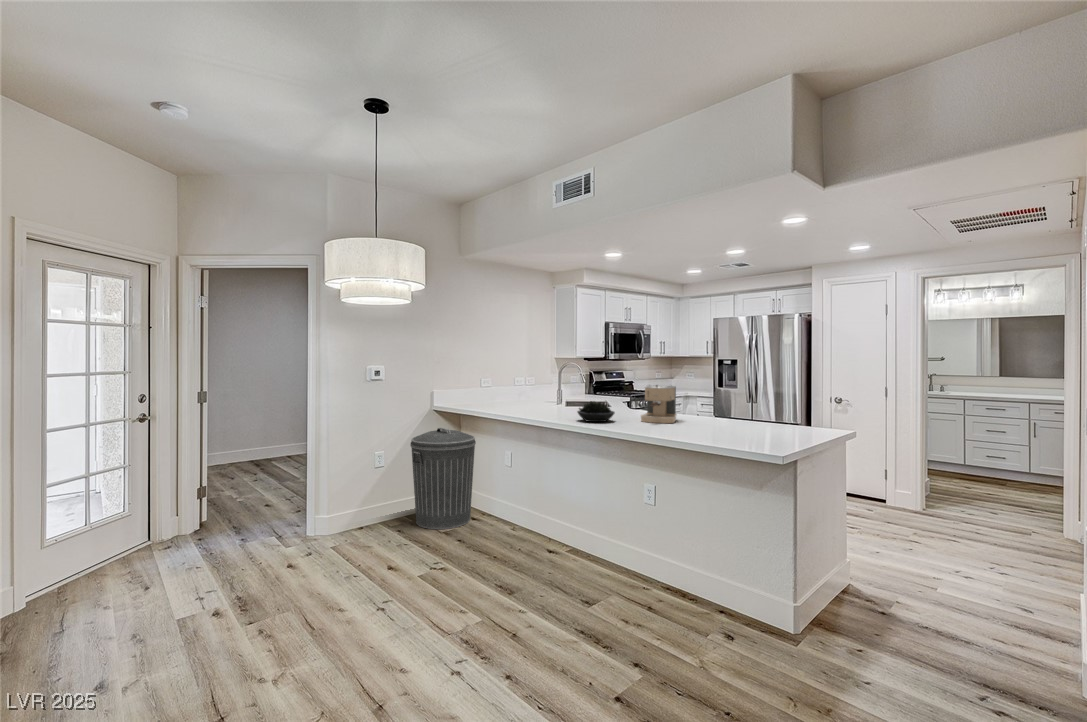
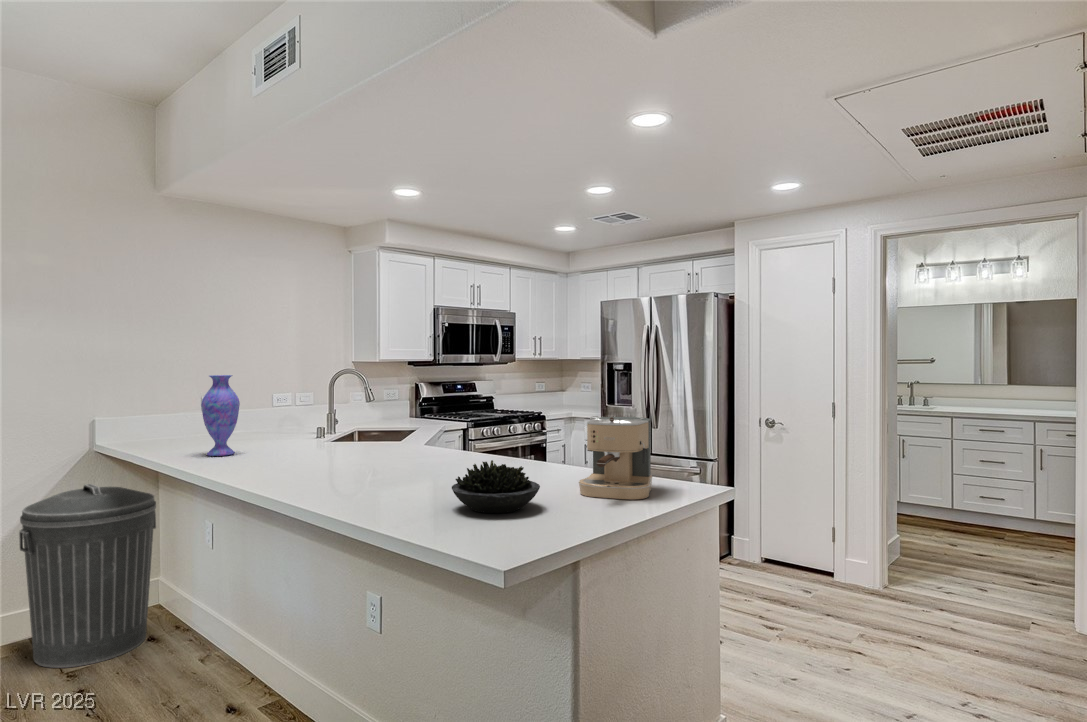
vase: none [514,366,534,412] -> present [201,375,240,456]
coffee maker: present [641,385,676,423] -> present [579,416,653,500]
succulent plant: present [577,401,615,422] -> present [452,460,540,513]

